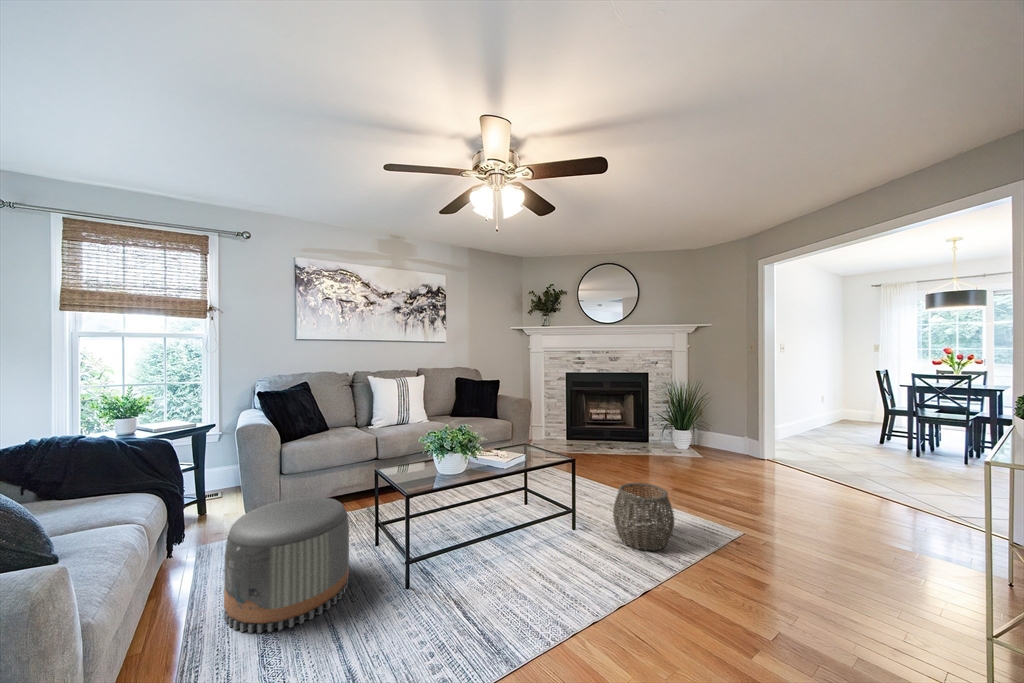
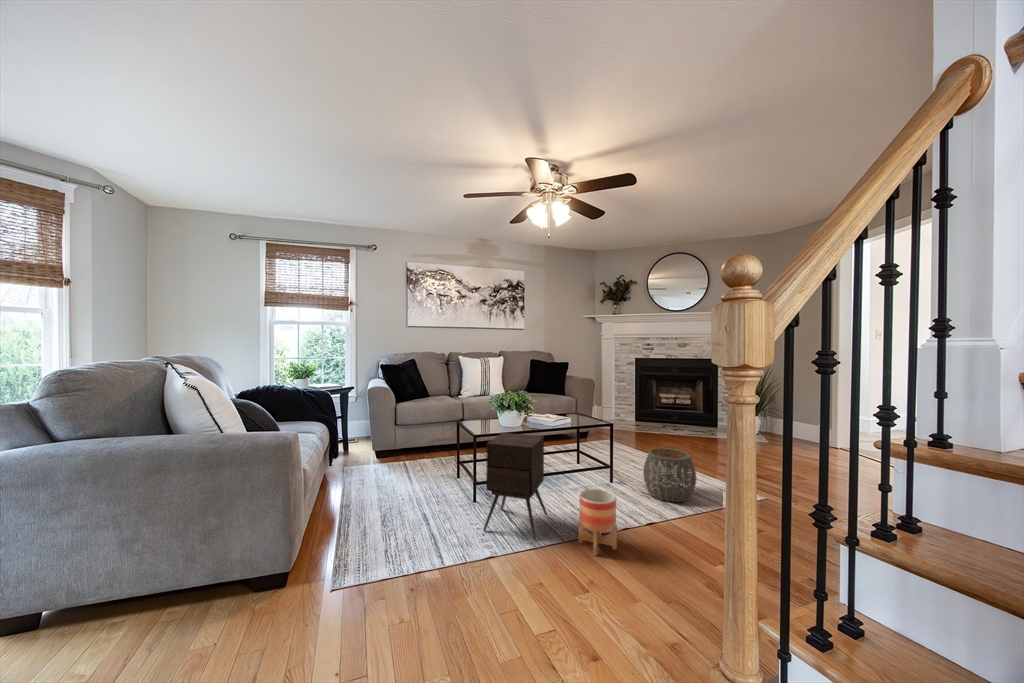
side table: none [431,490,515,649] -> present [484,433,547,539]
pouf: present [224,497,349,633] -> none [361,434,437,511]
planter: none [570,562,622,664] -> present [579,489,617,556]

